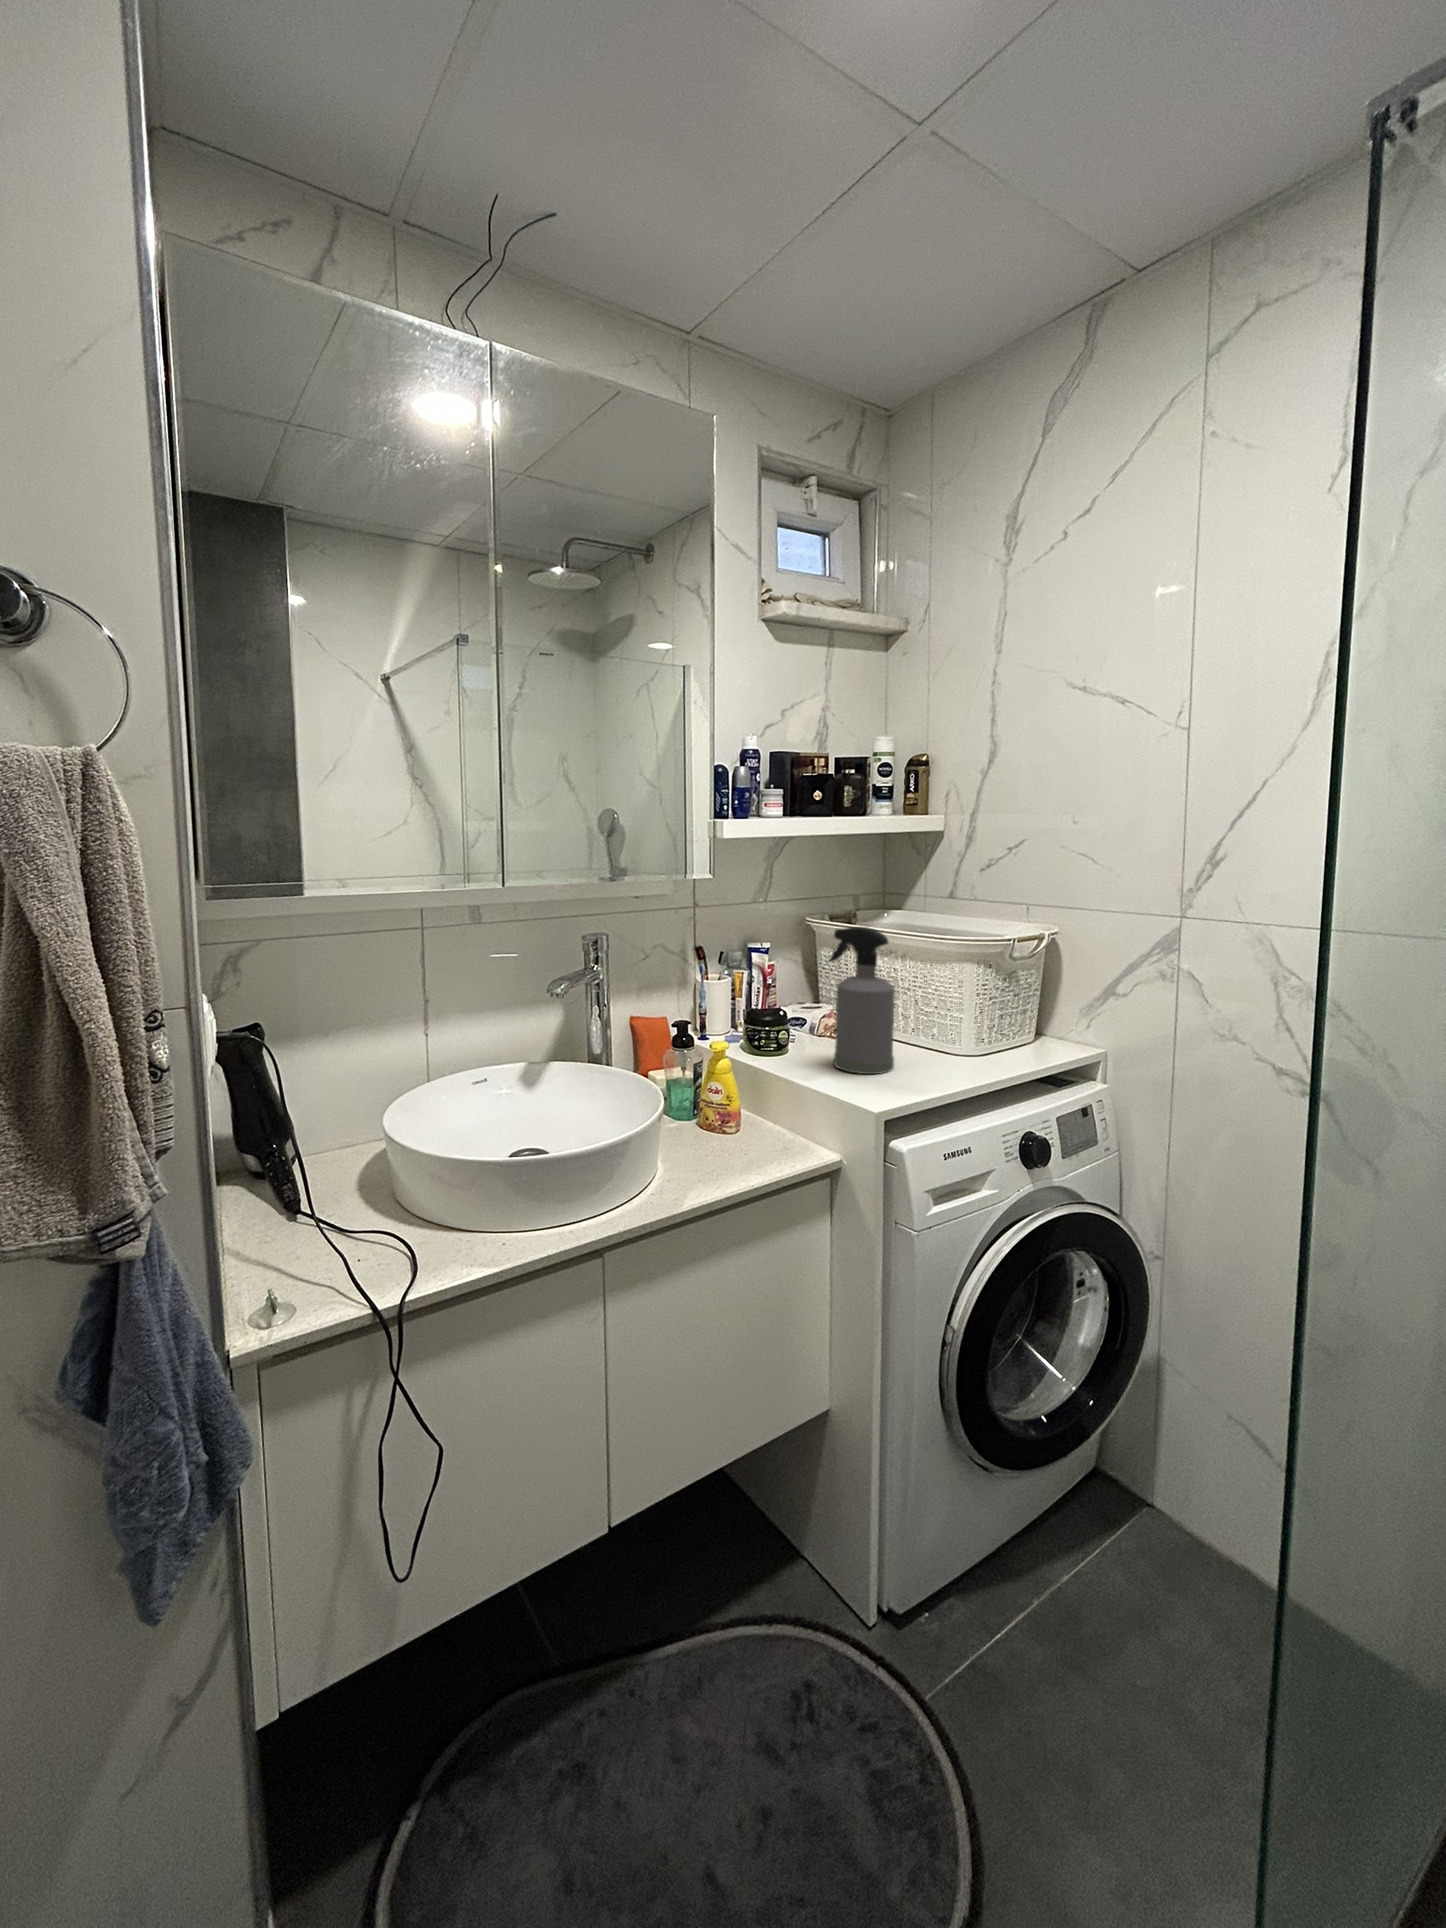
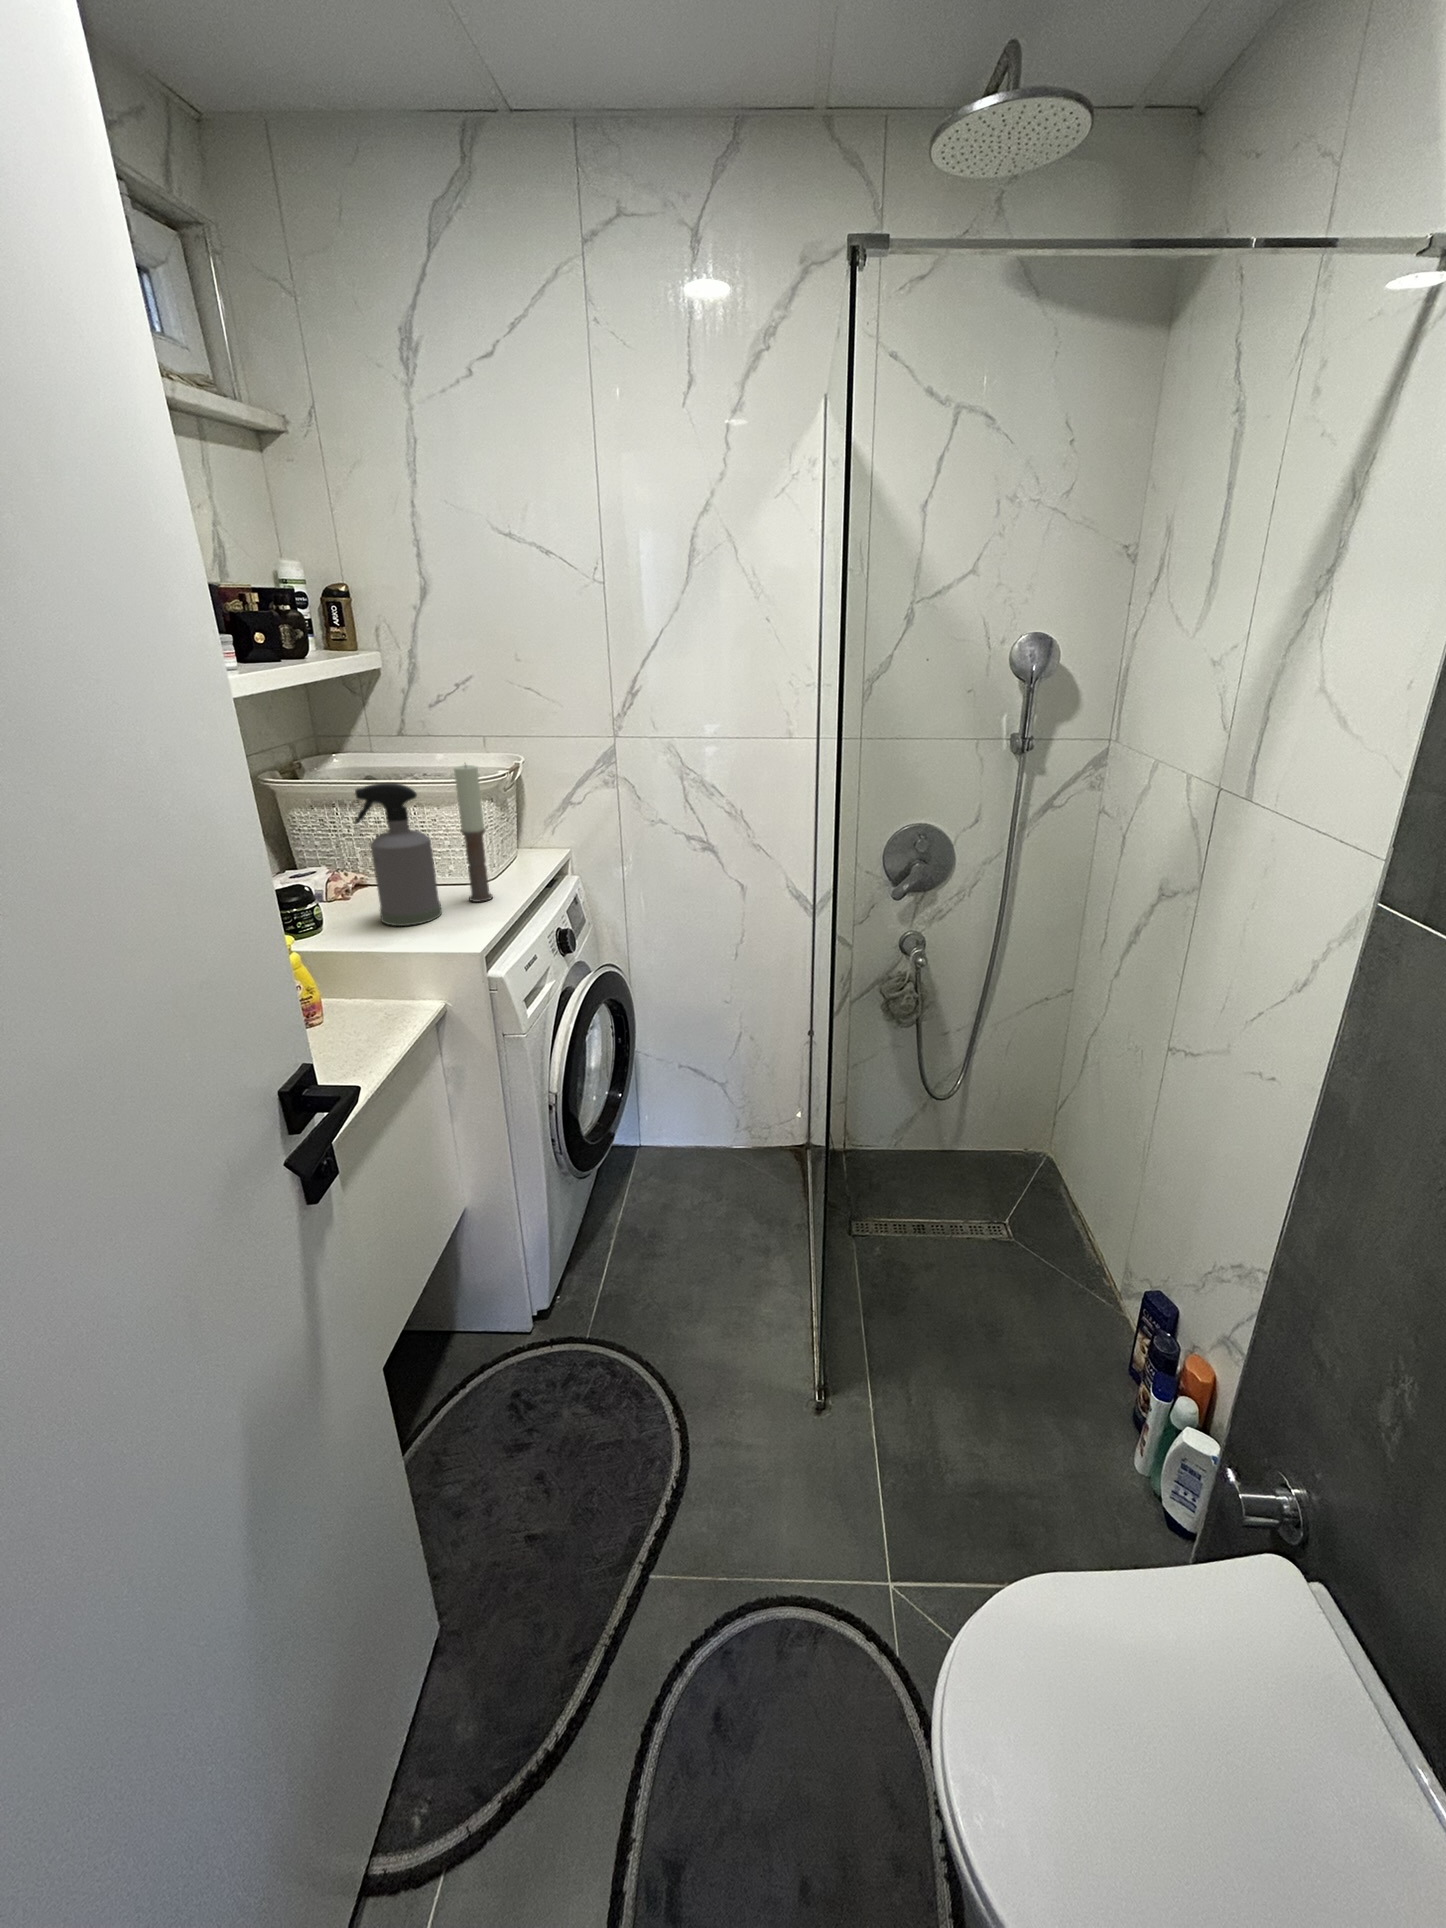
candle: none [928,917,959,1072] -> present [454,765,493,902]

